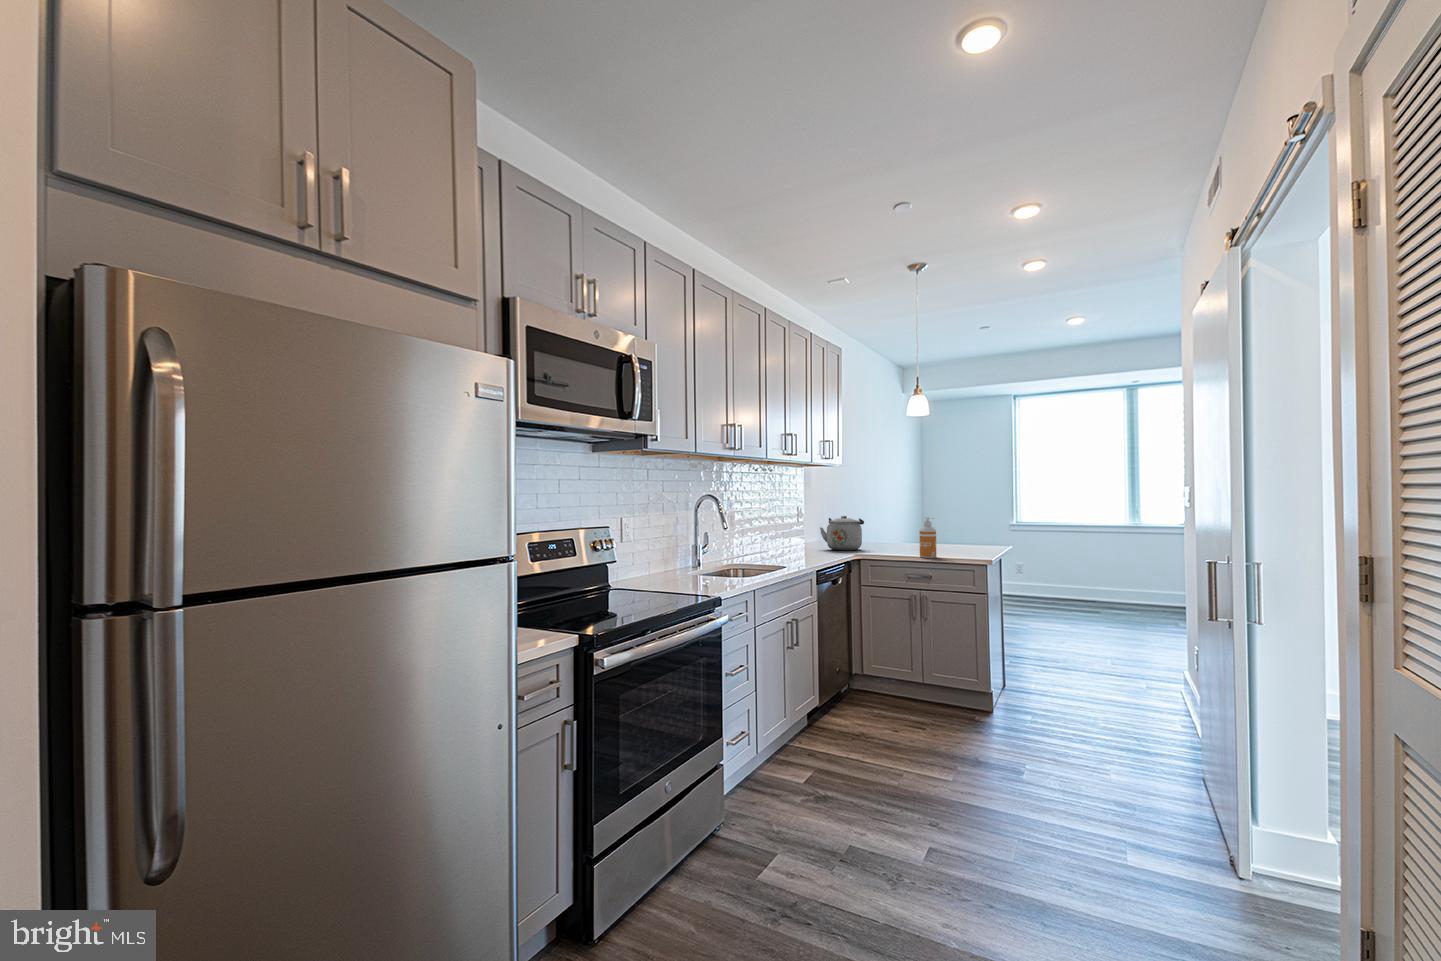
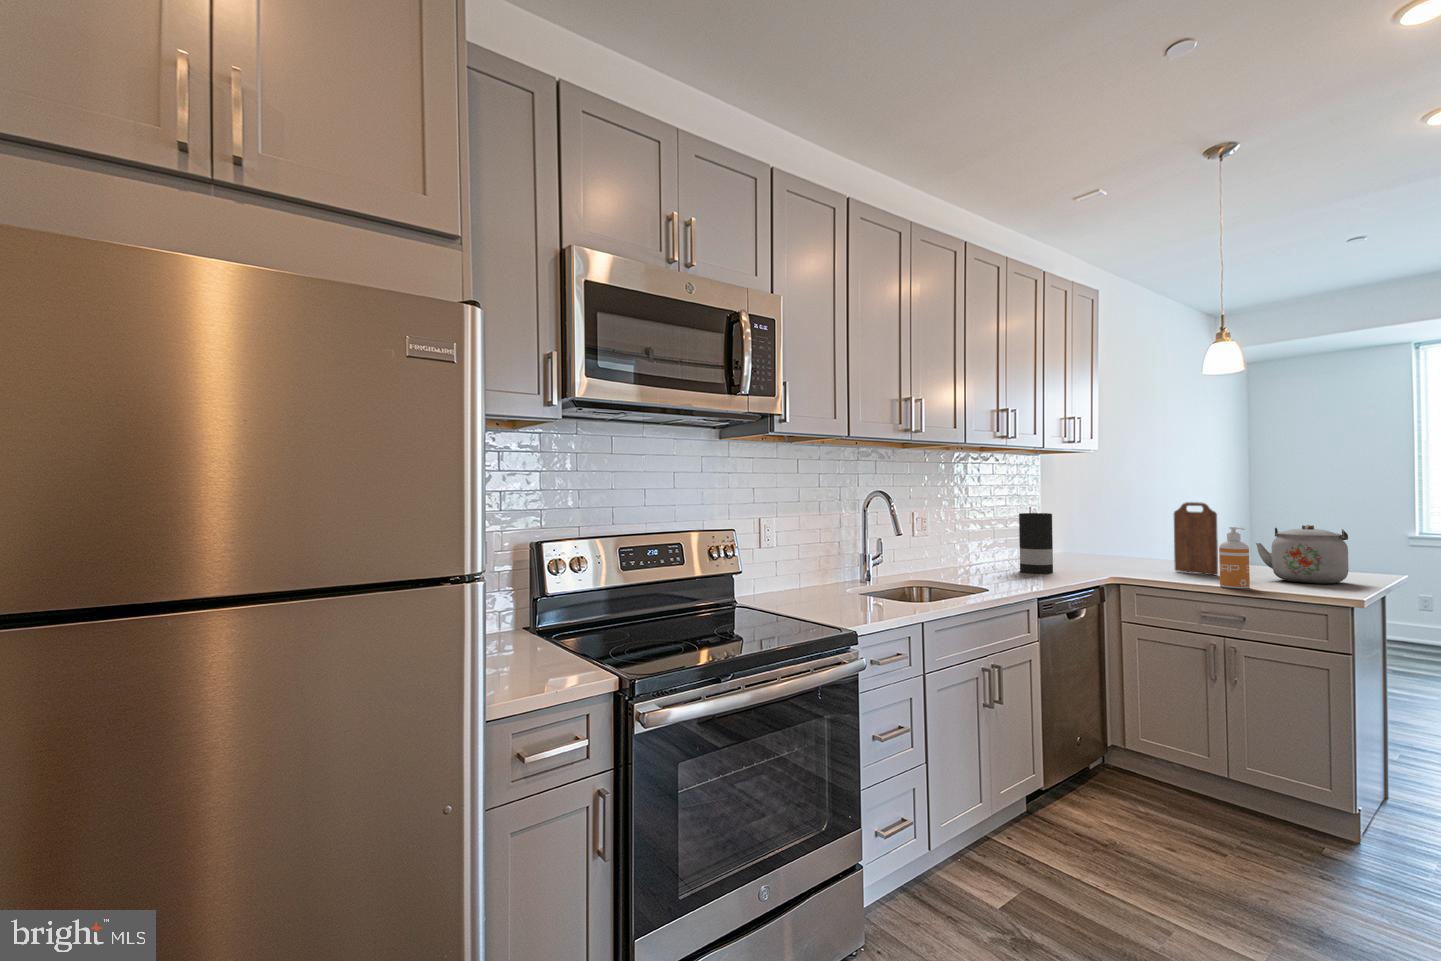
cutting board: none [889,501,916,551] -> present [1174,502,1218,575]
vase: none [793,510,815,554] -> present [1019,513,1053,573]
kettle: present [820,516,864,550] -> present [1256,525,1348,584]

